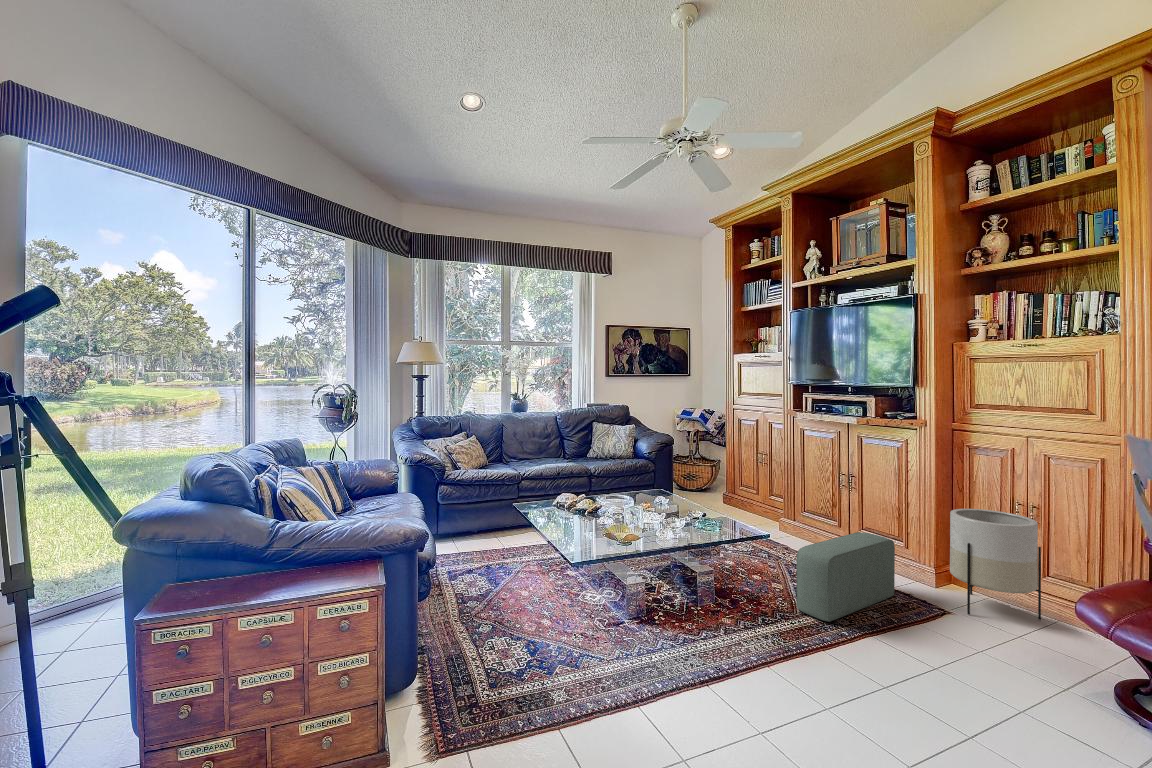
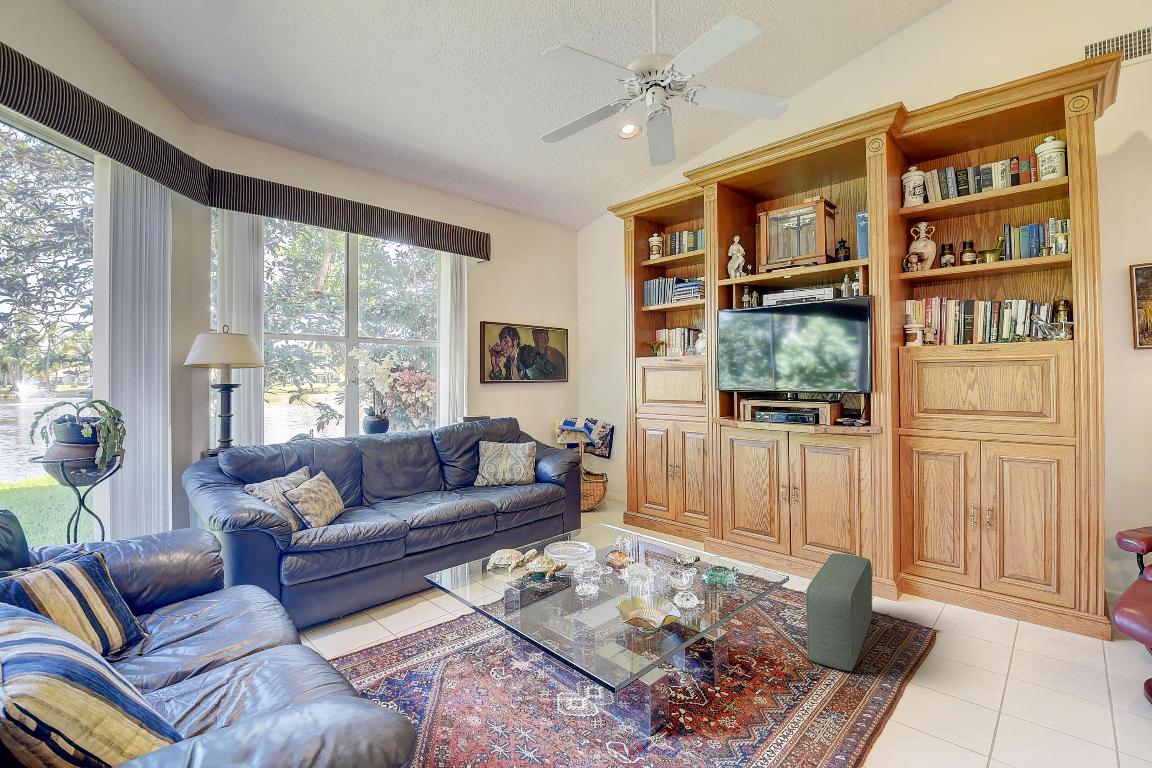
planter: present [950,509,1041,619] -> none [913,516,1000,629]

